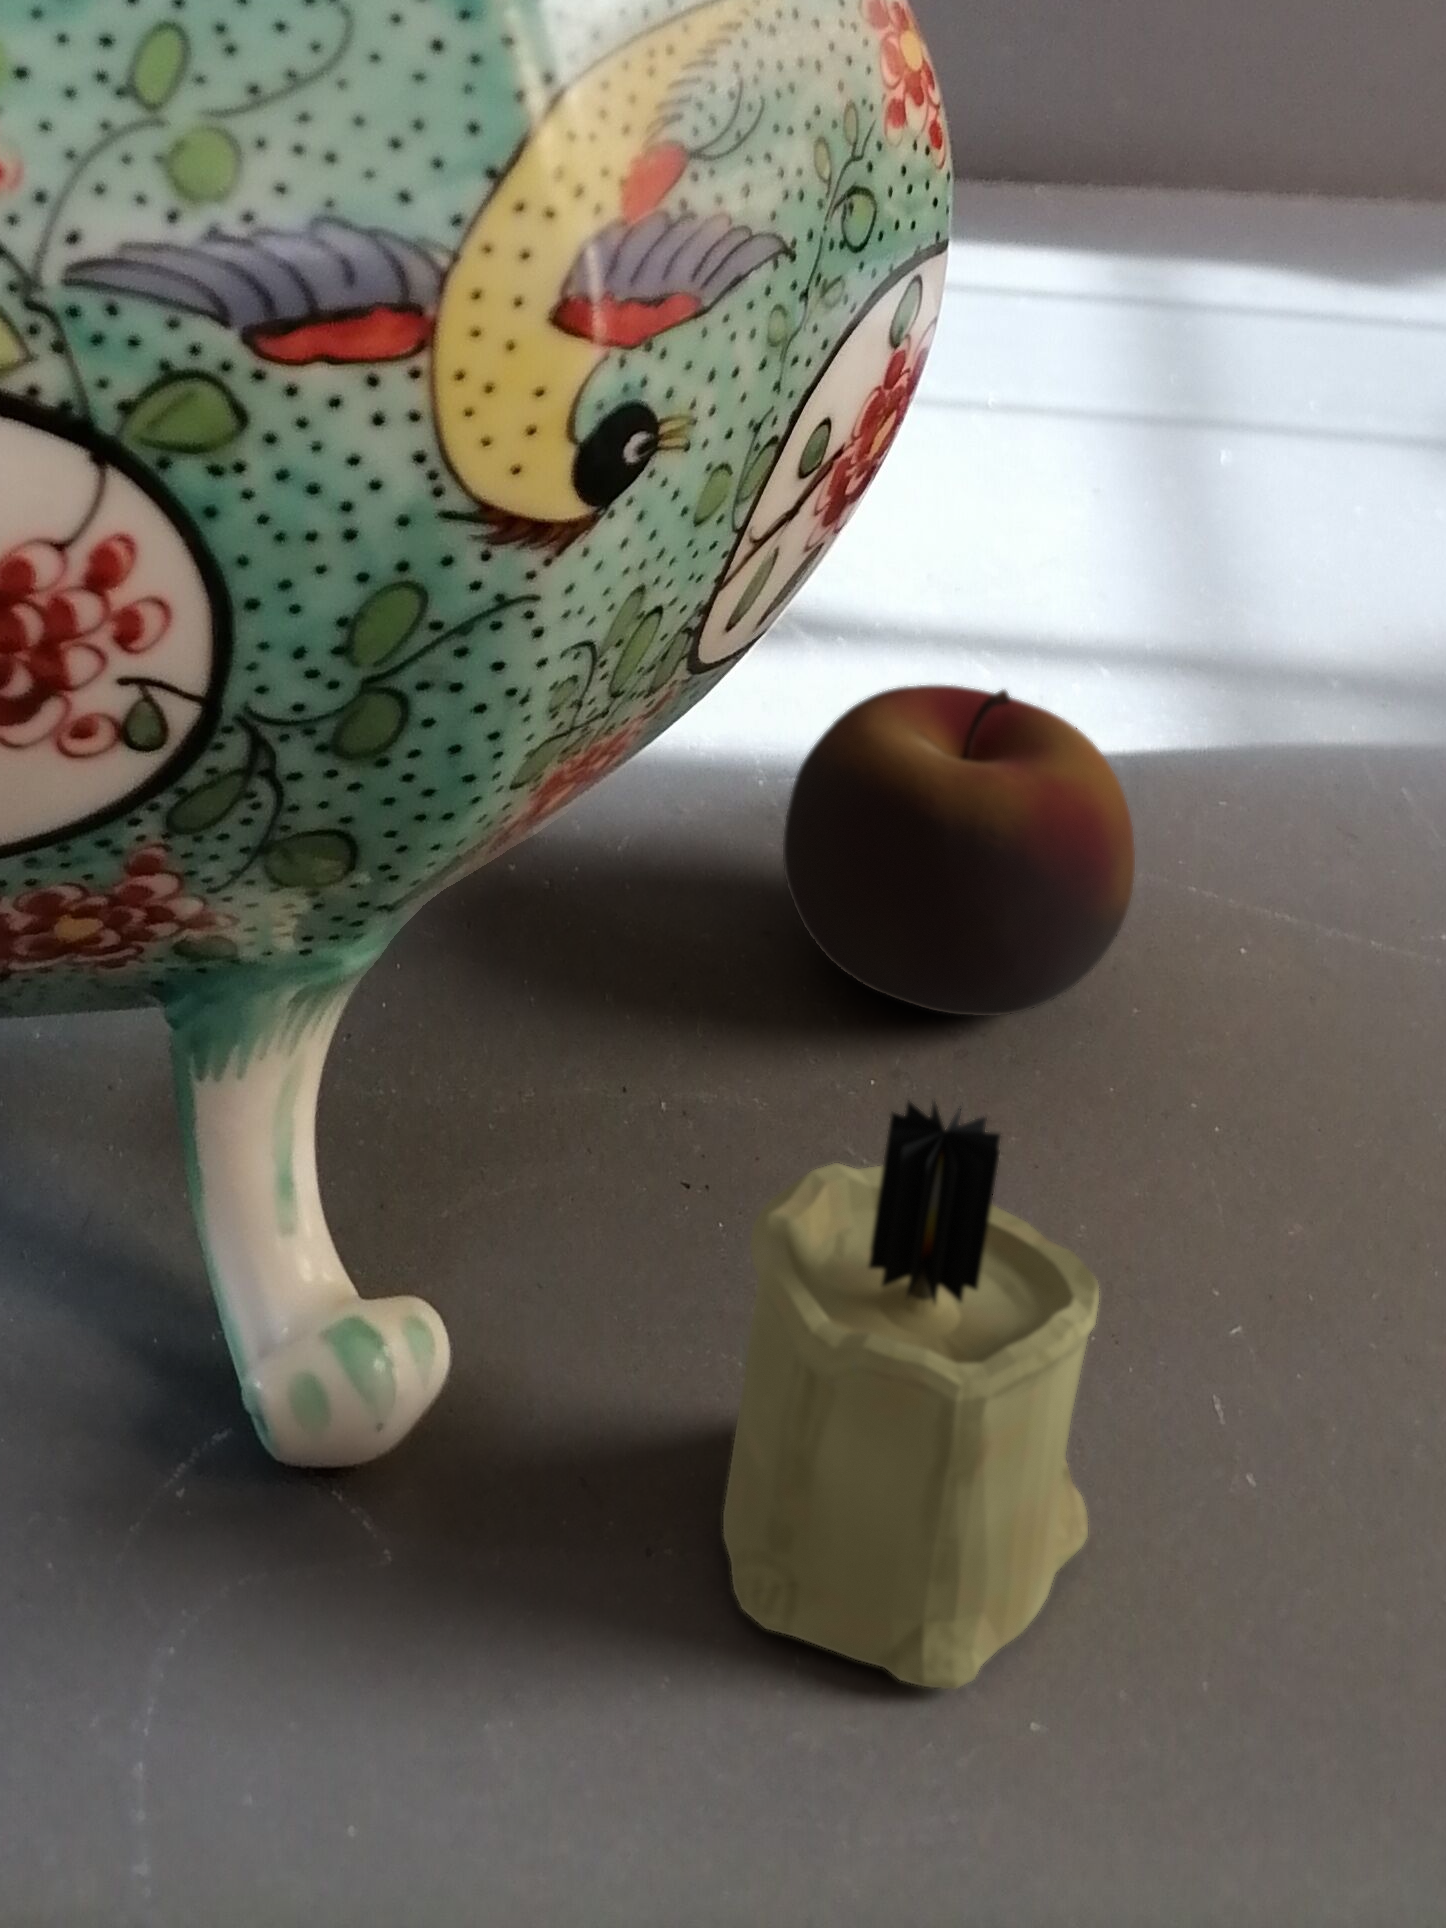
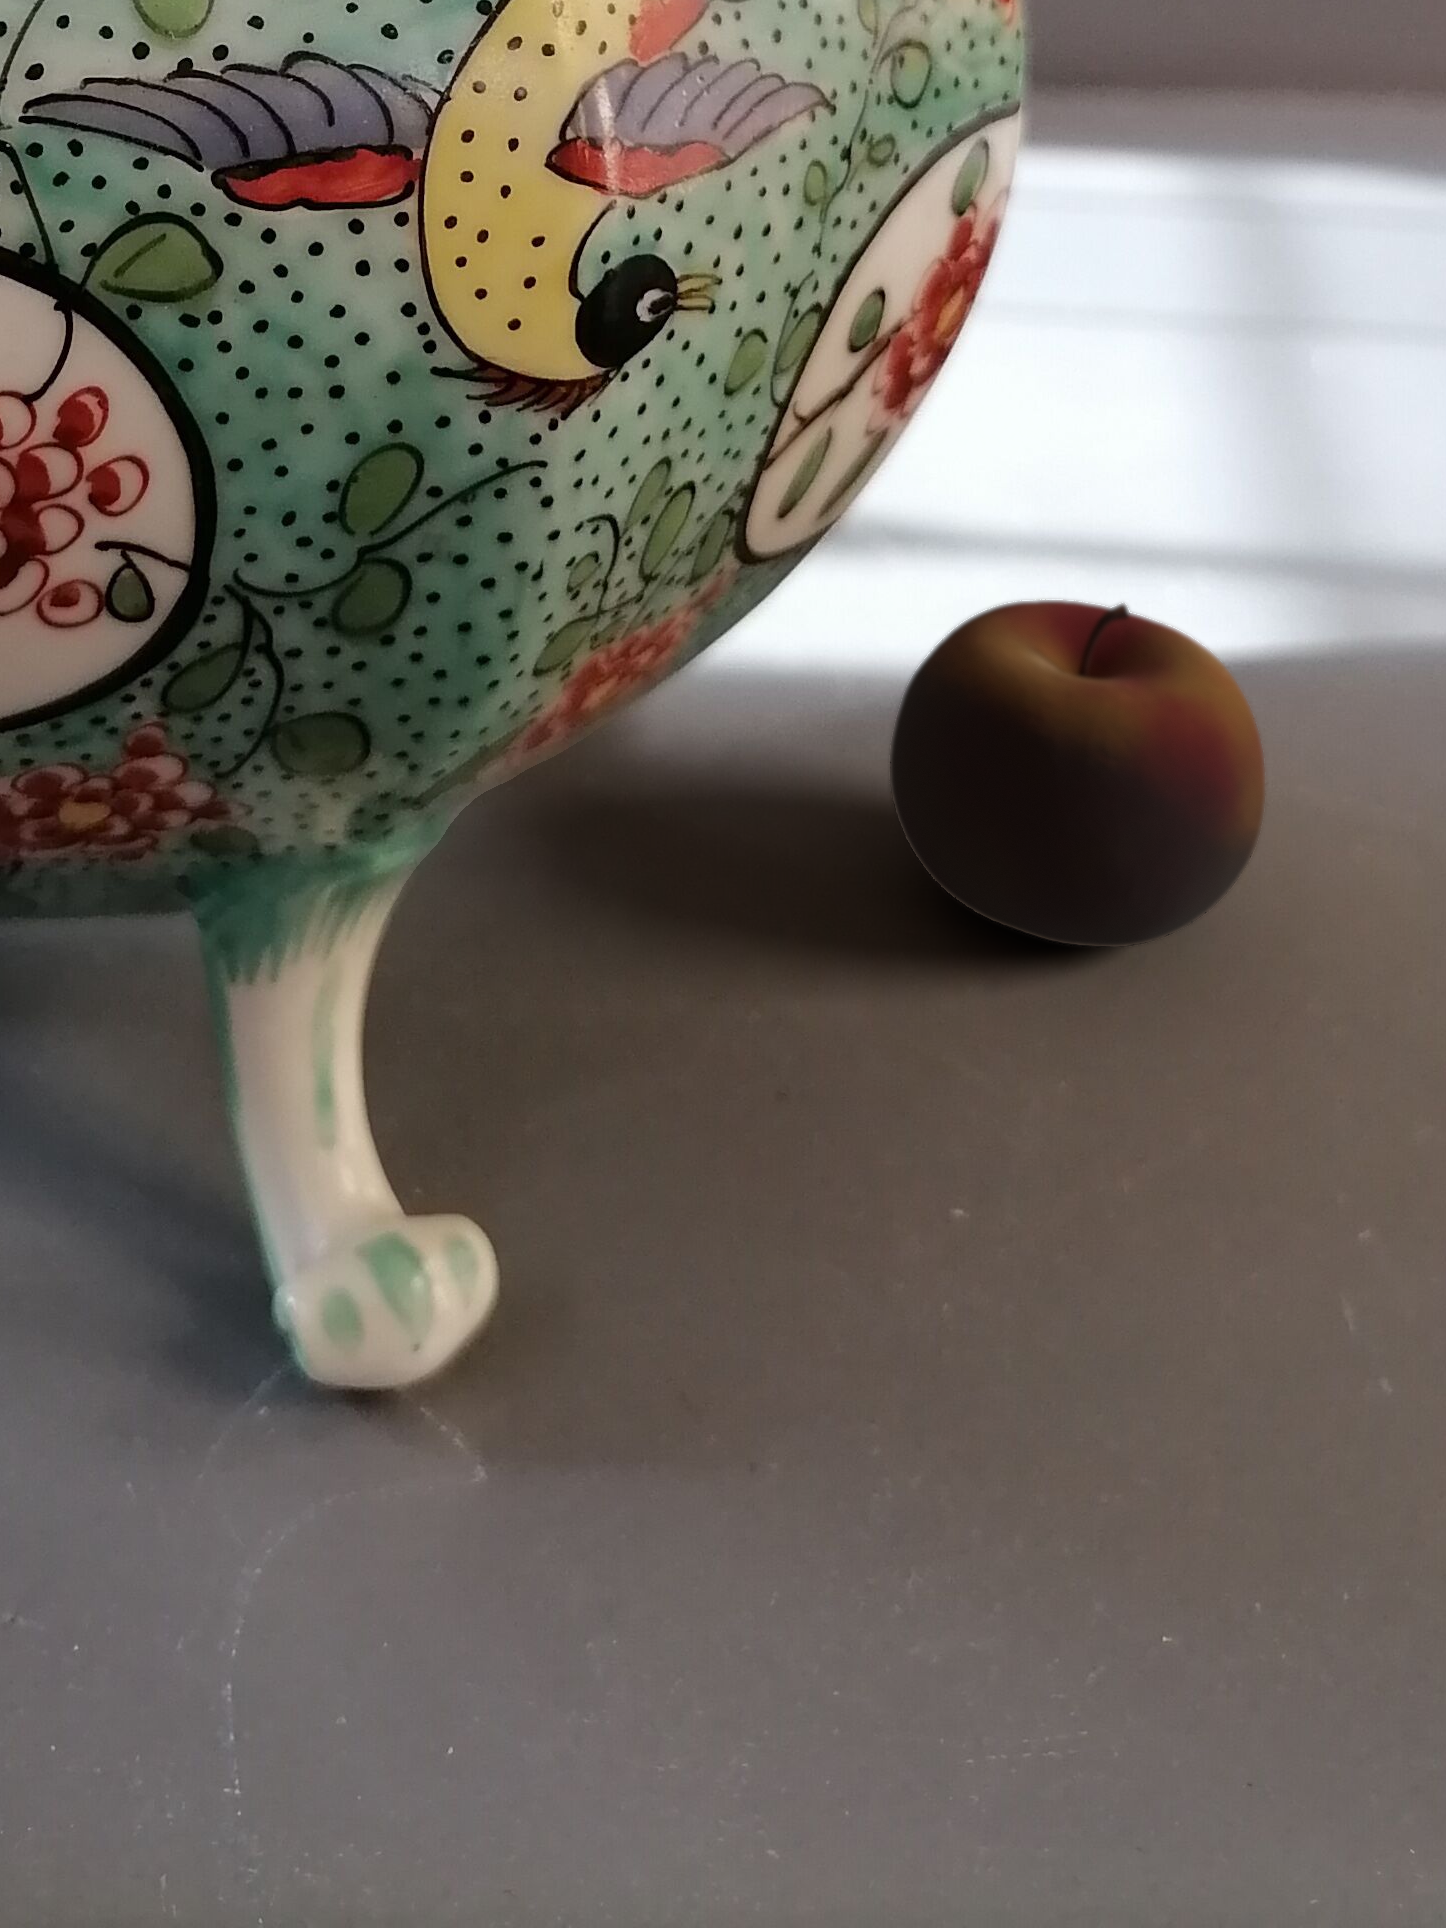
candle: present [723,1102,1099,1689] -> none [781,1013,1185,1650]

